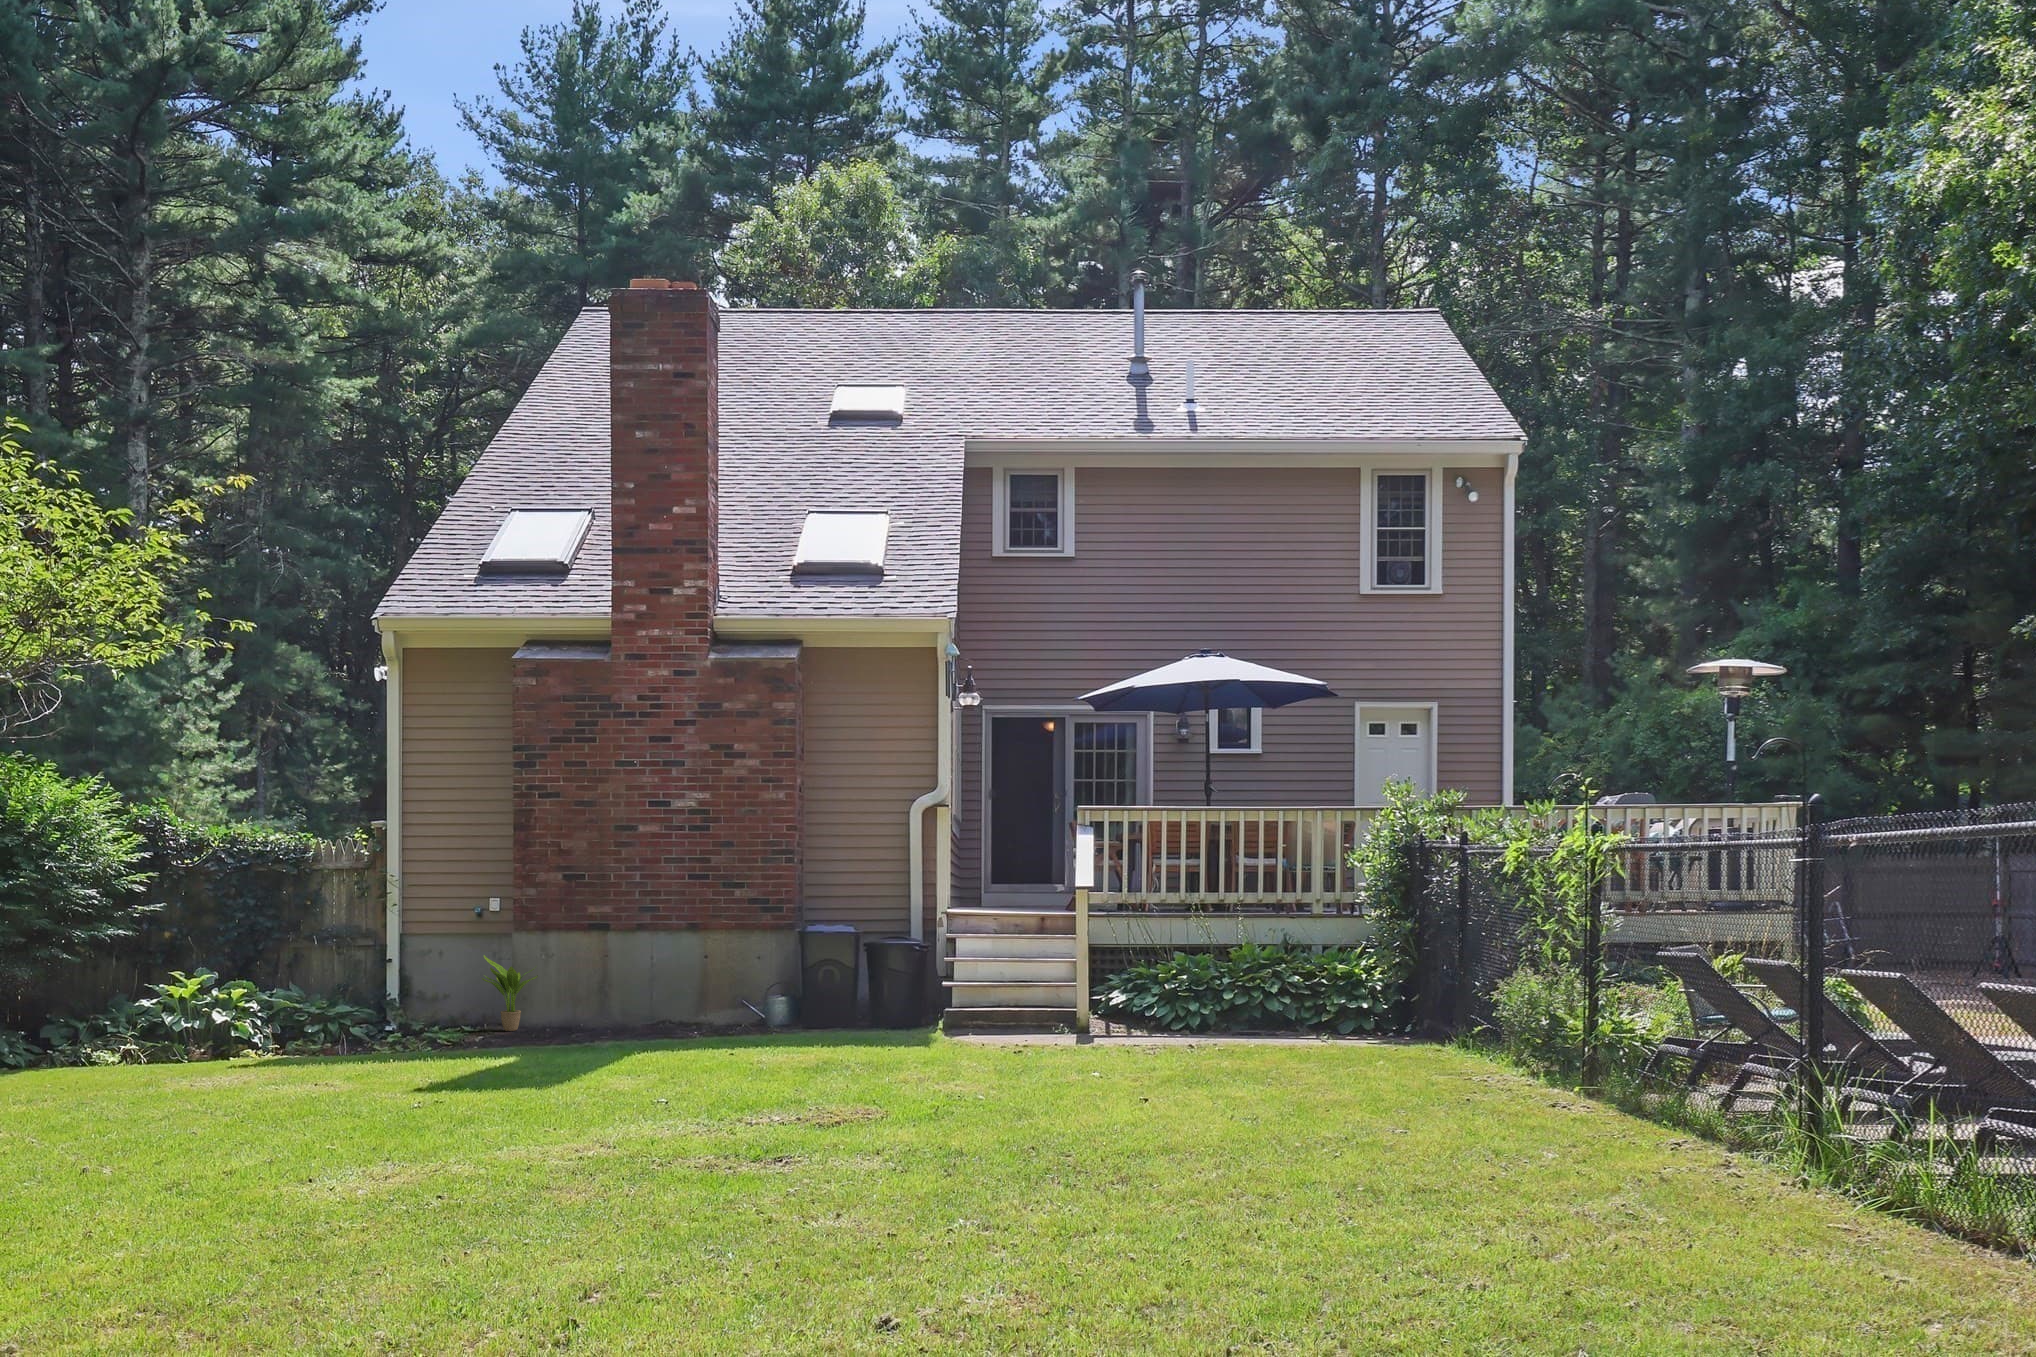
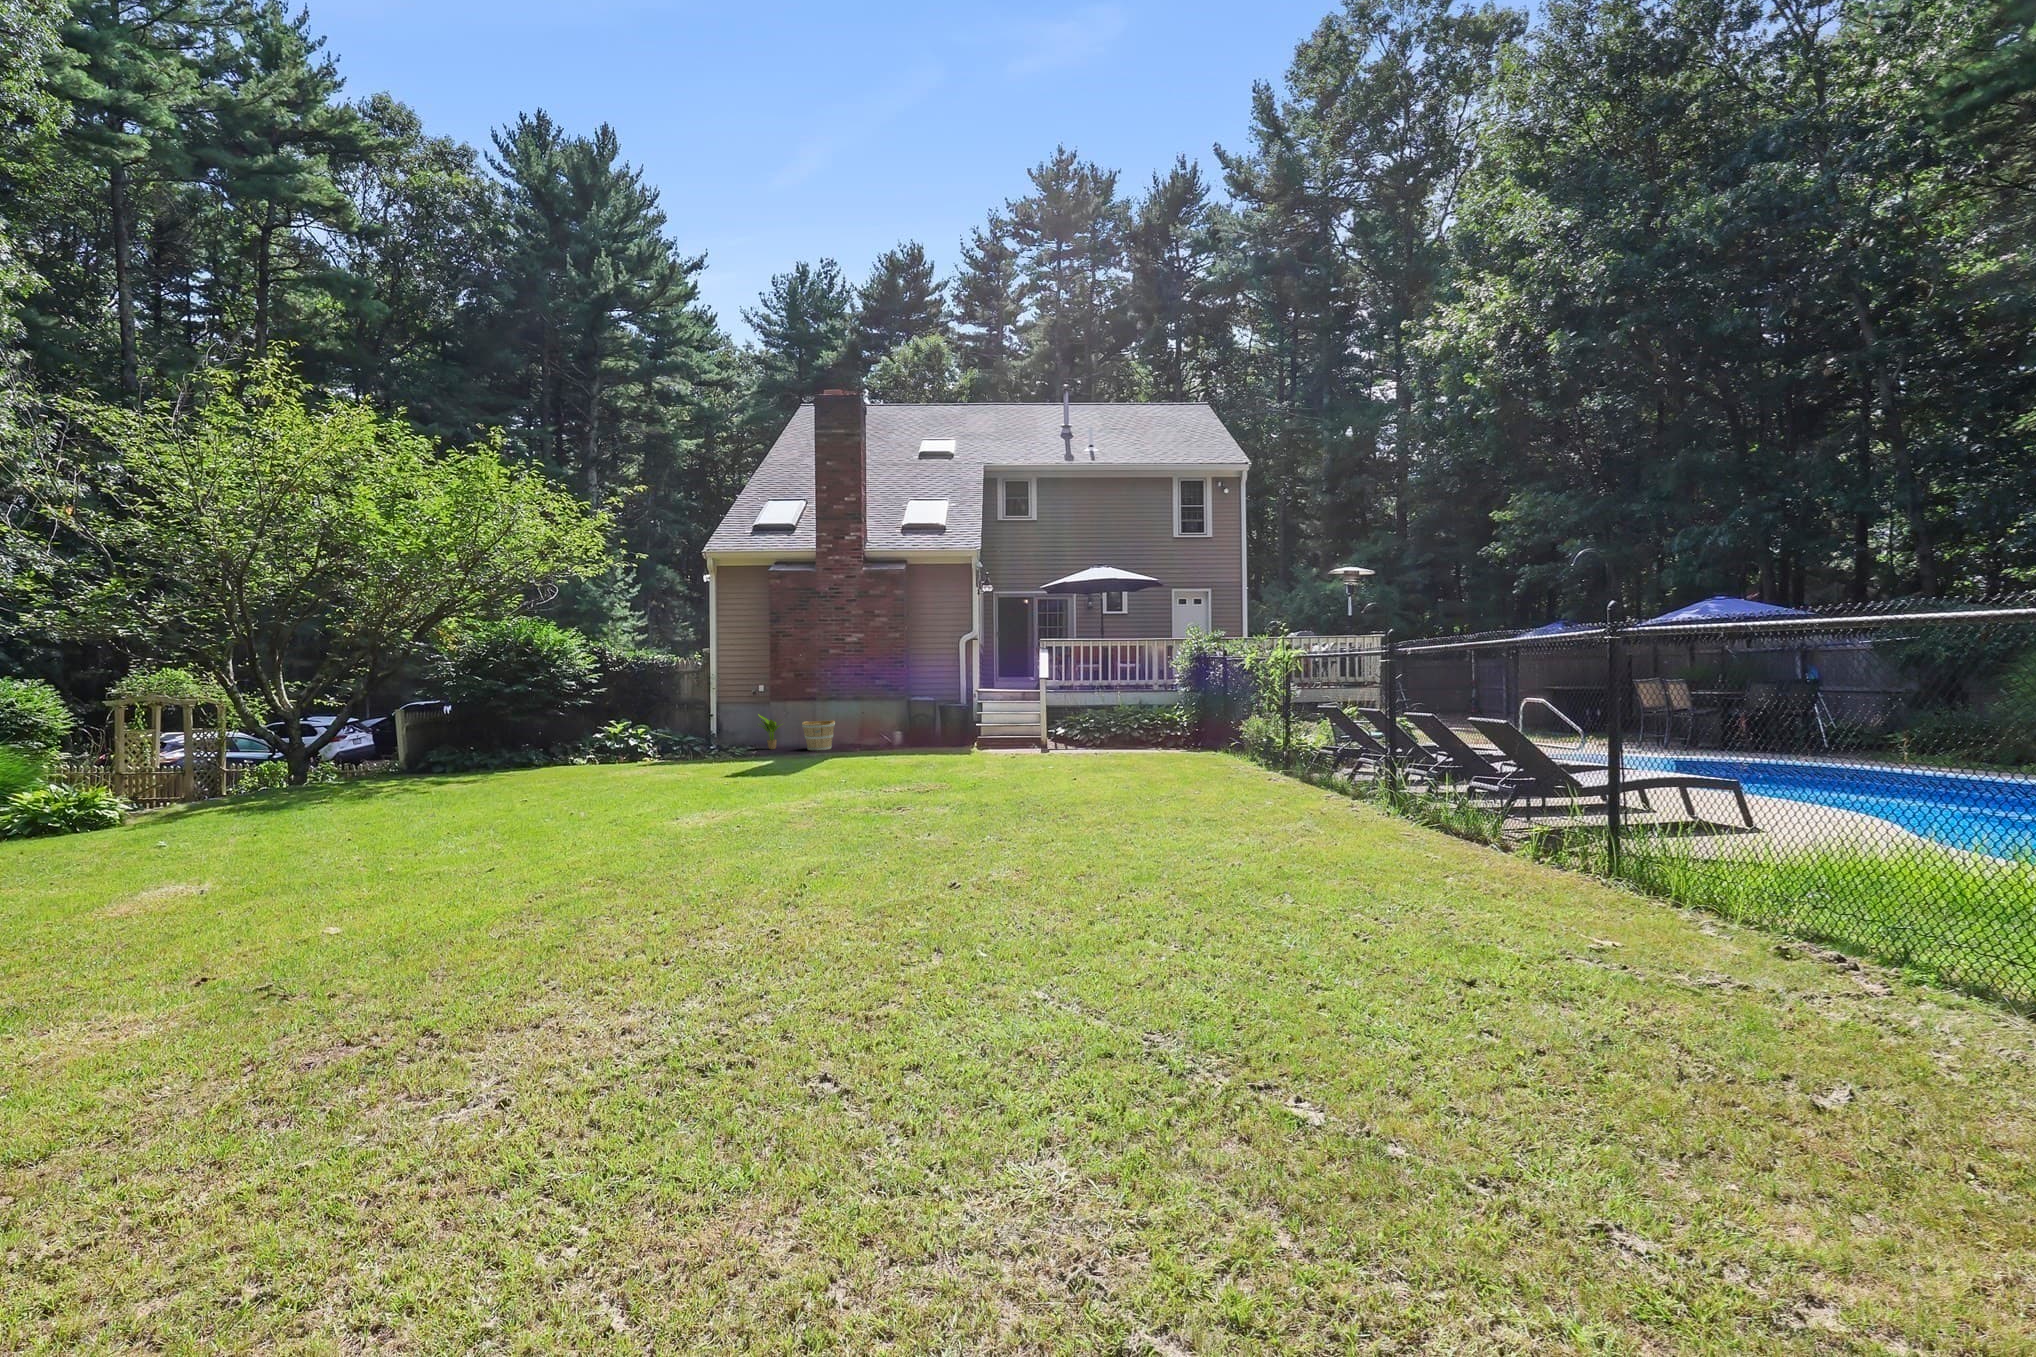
wooden bucket: none [576,970,645,1034] -> present [802,720,835,751]

